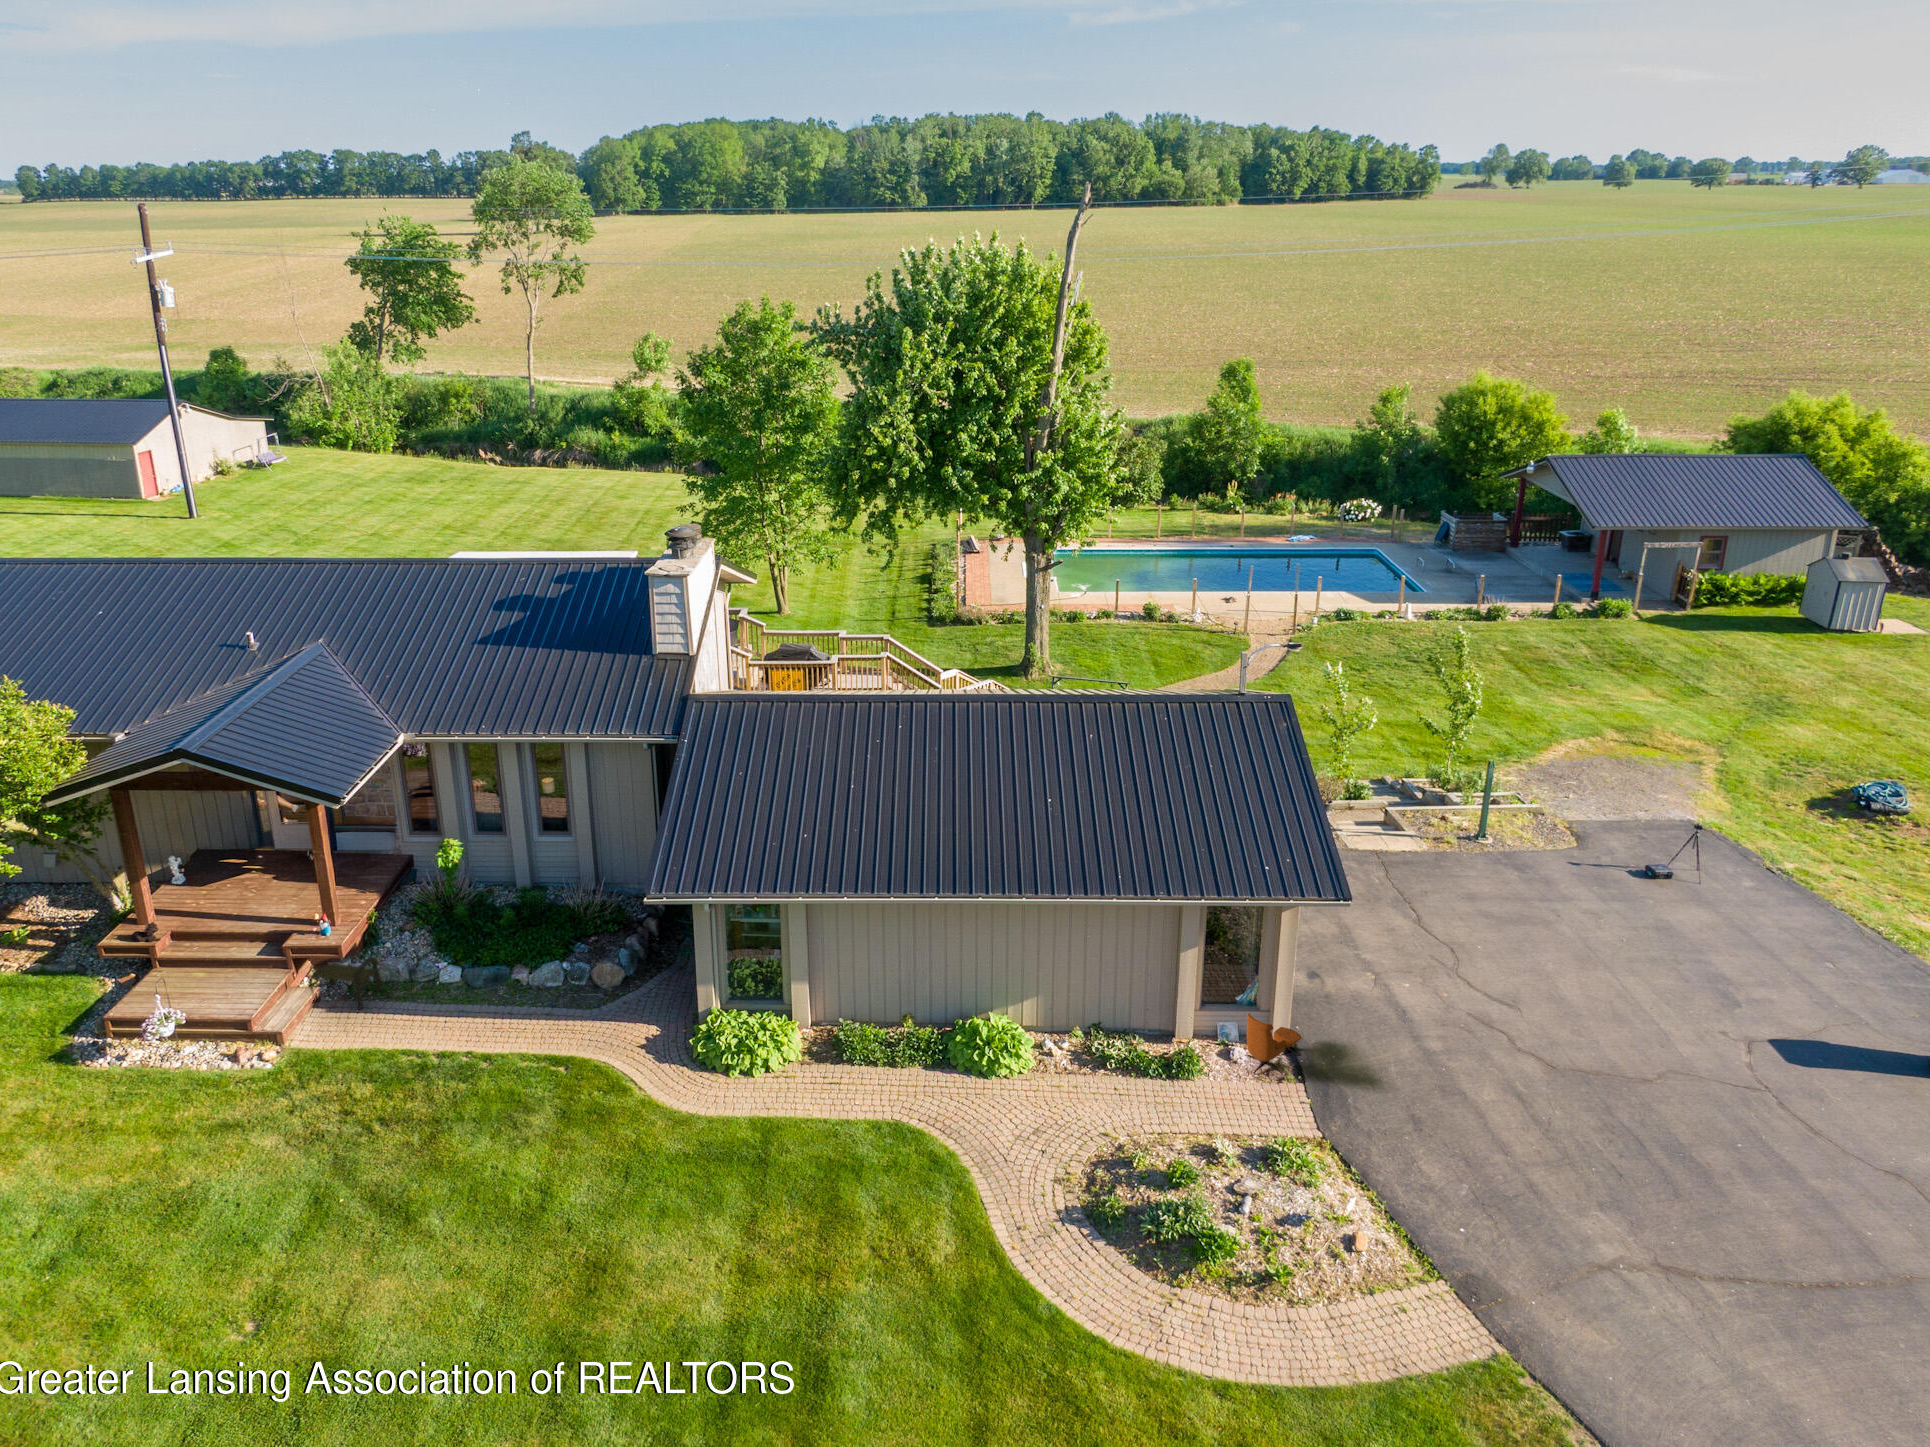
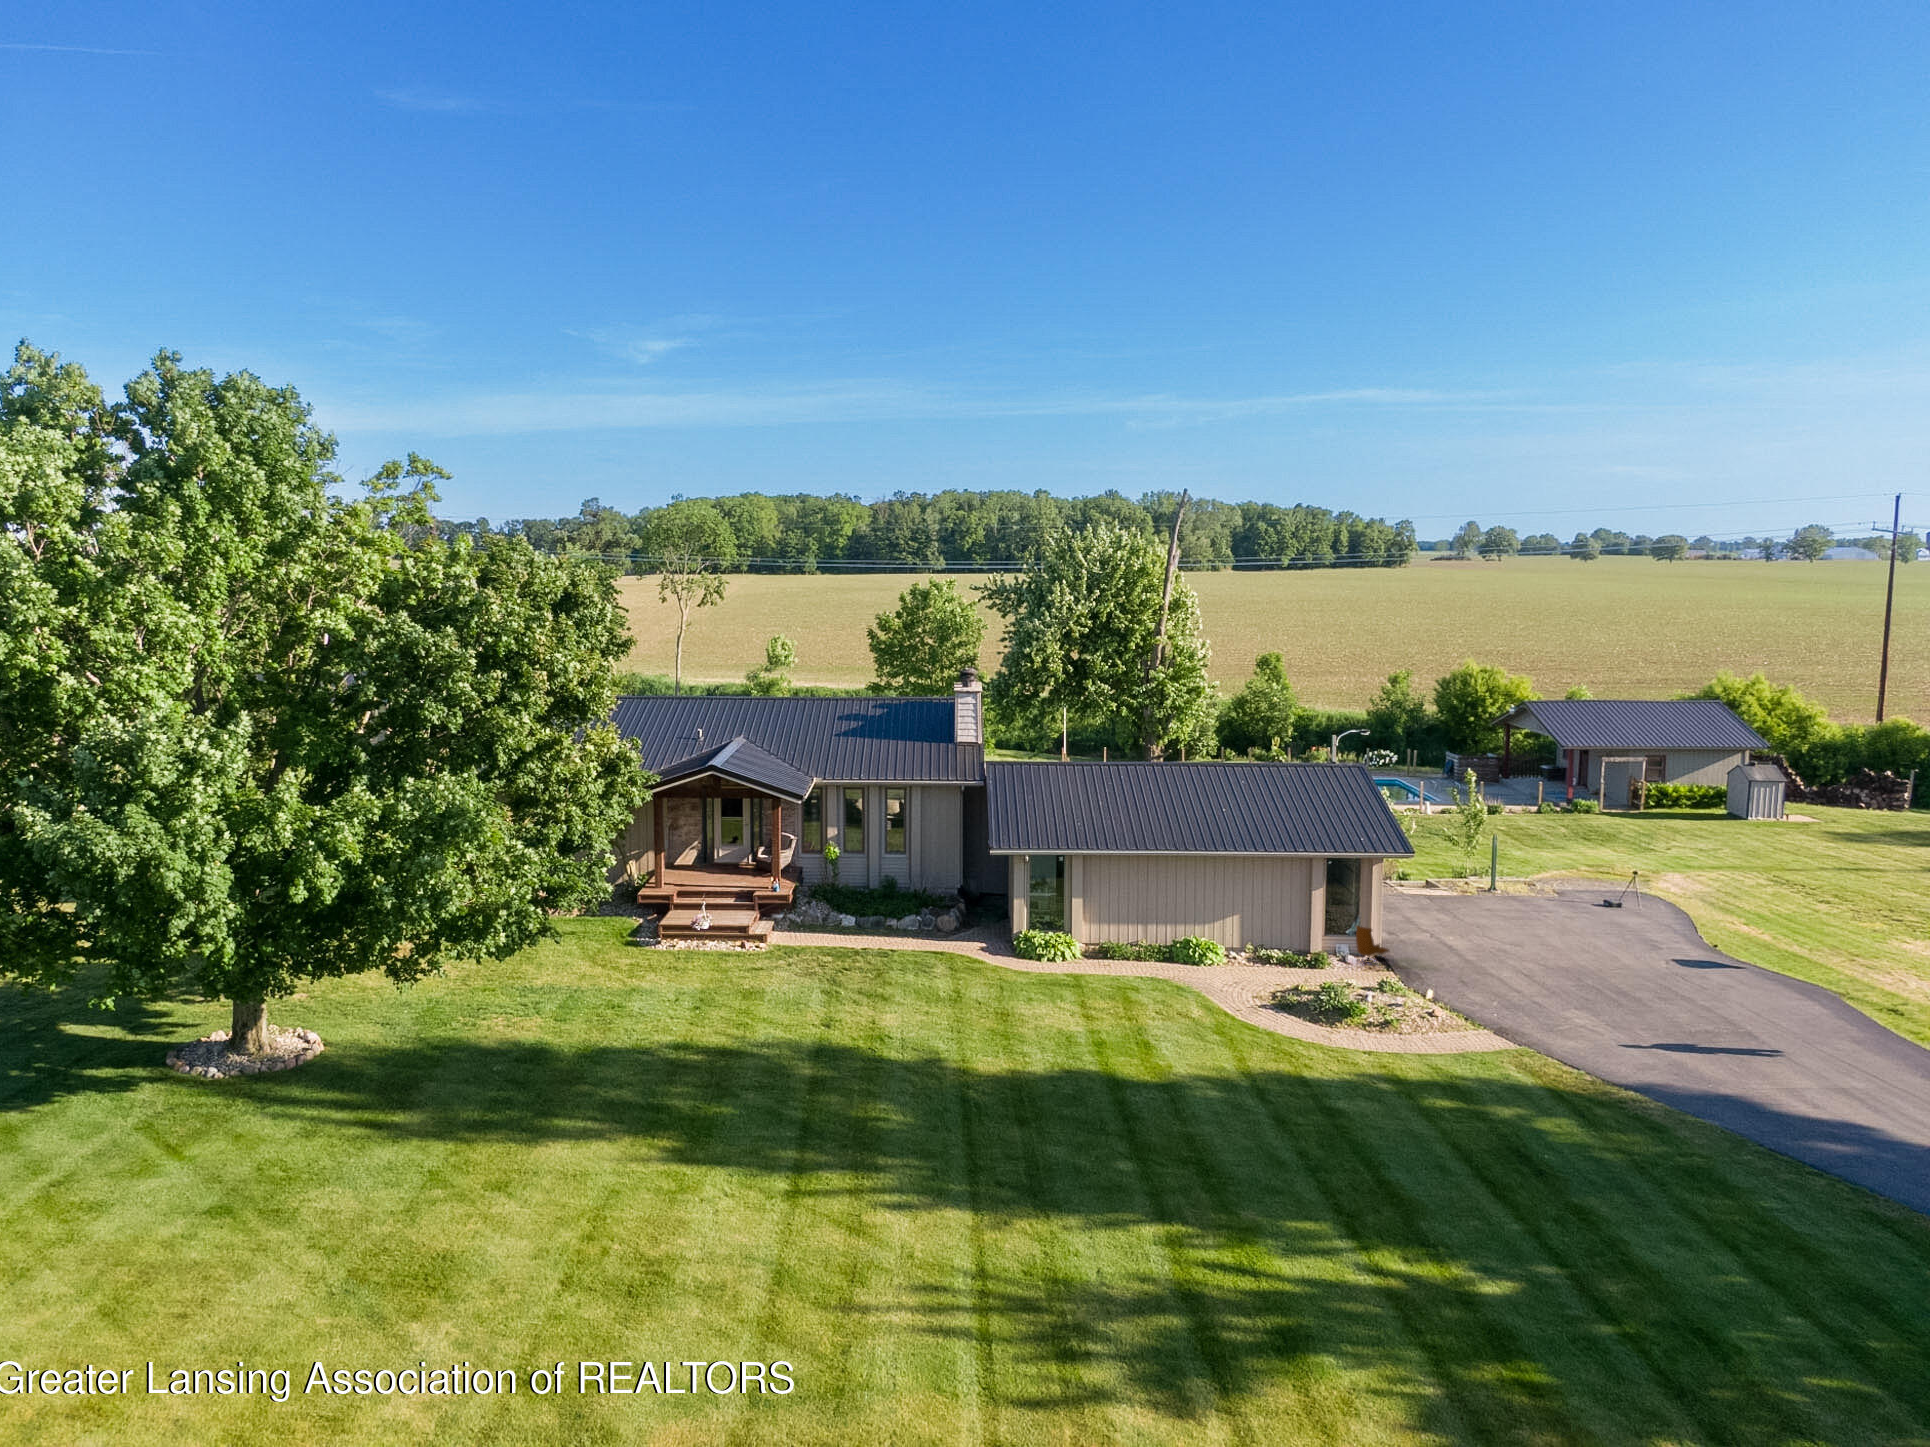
bench: present [309,957,382,1009] -> none [764,903,806,936]

